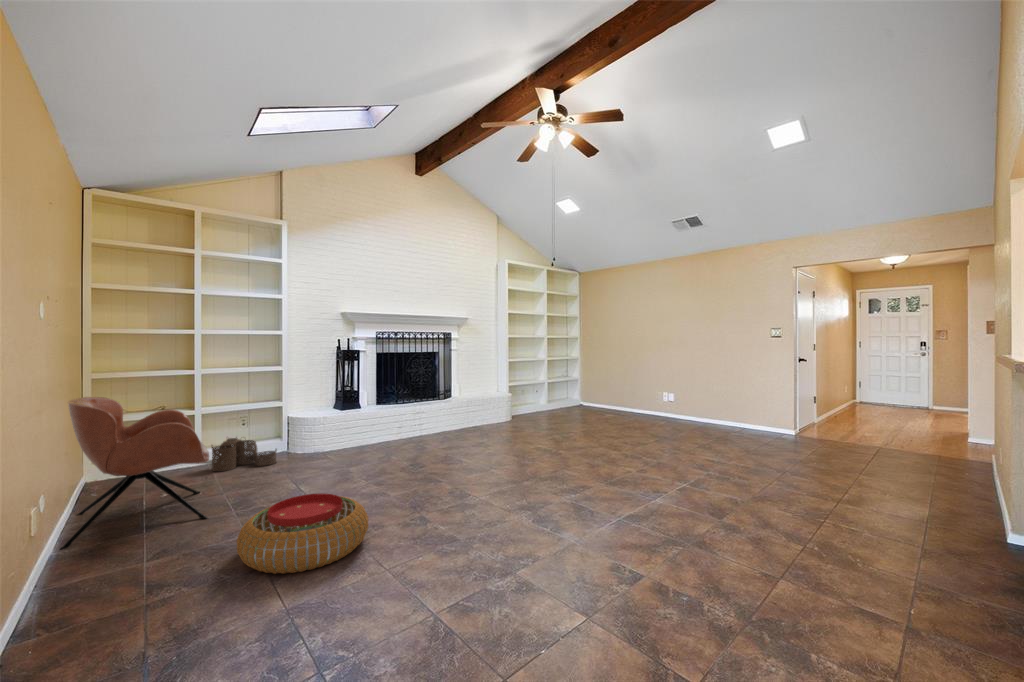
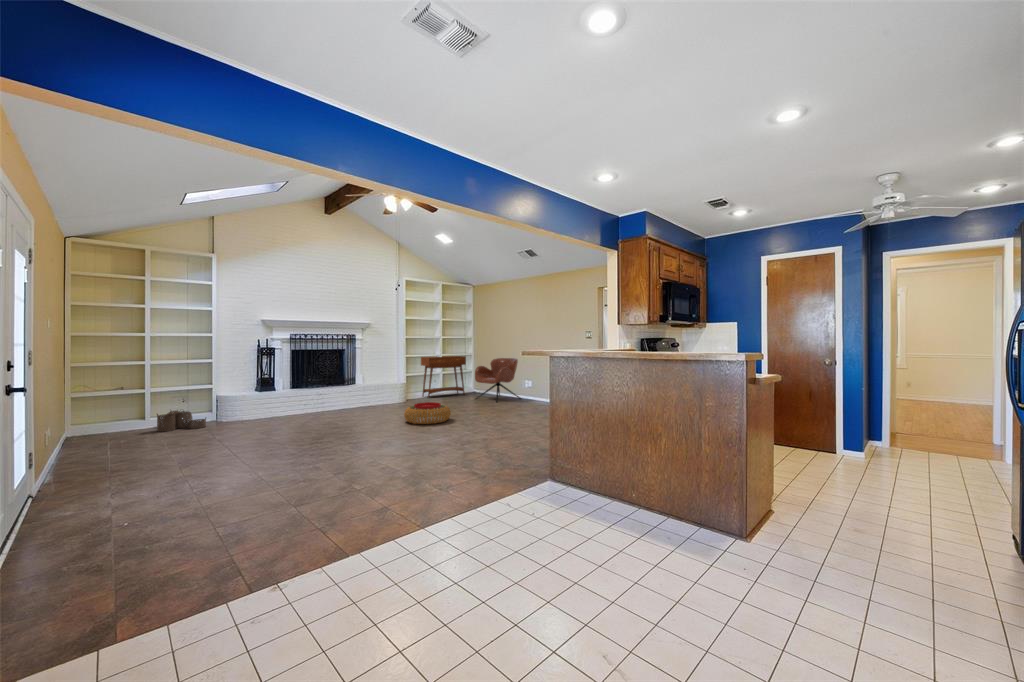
console table: none [522,360,578,415] -> present [421,356,466,398]
armchair: present [59,397,209,550] -> present [475,358,521,402]
pouf: present [237,494,368,574] -> present [404,402,451,424]

